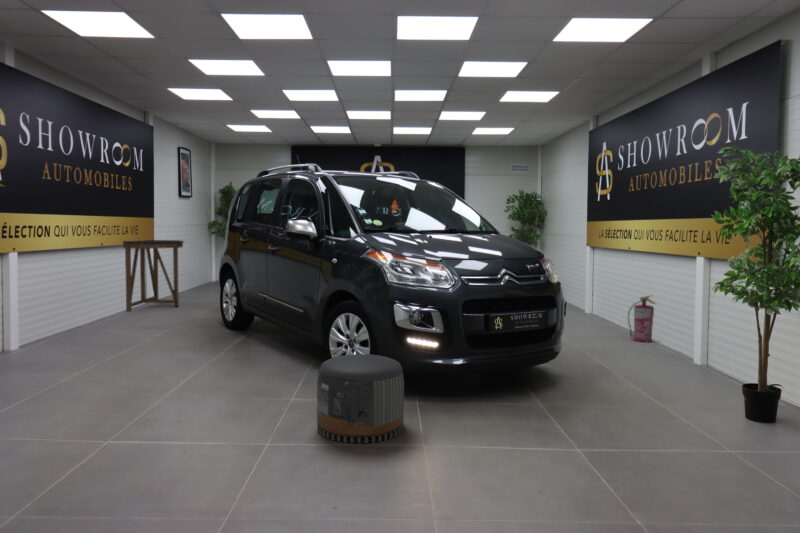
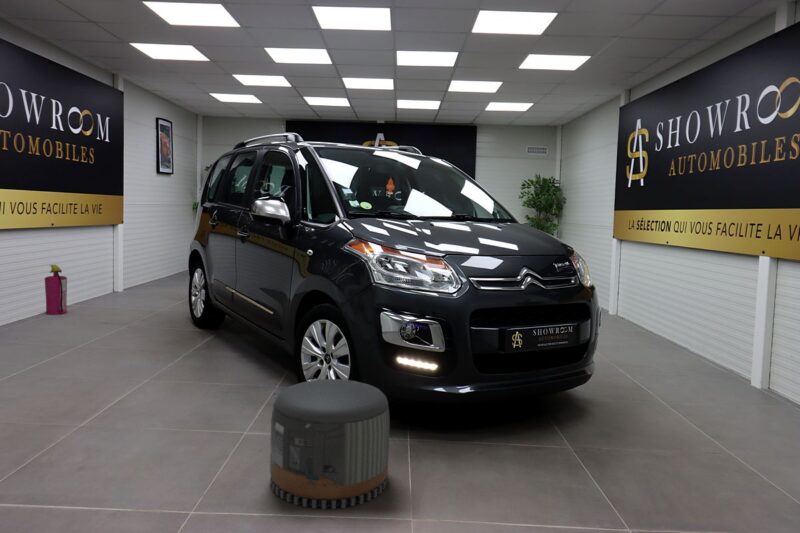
console table: present [123,240,184,312] -> none [81,221,156,302]
fire extinguisher: present [628,296,655,342] -> present [45,265,67,314]

